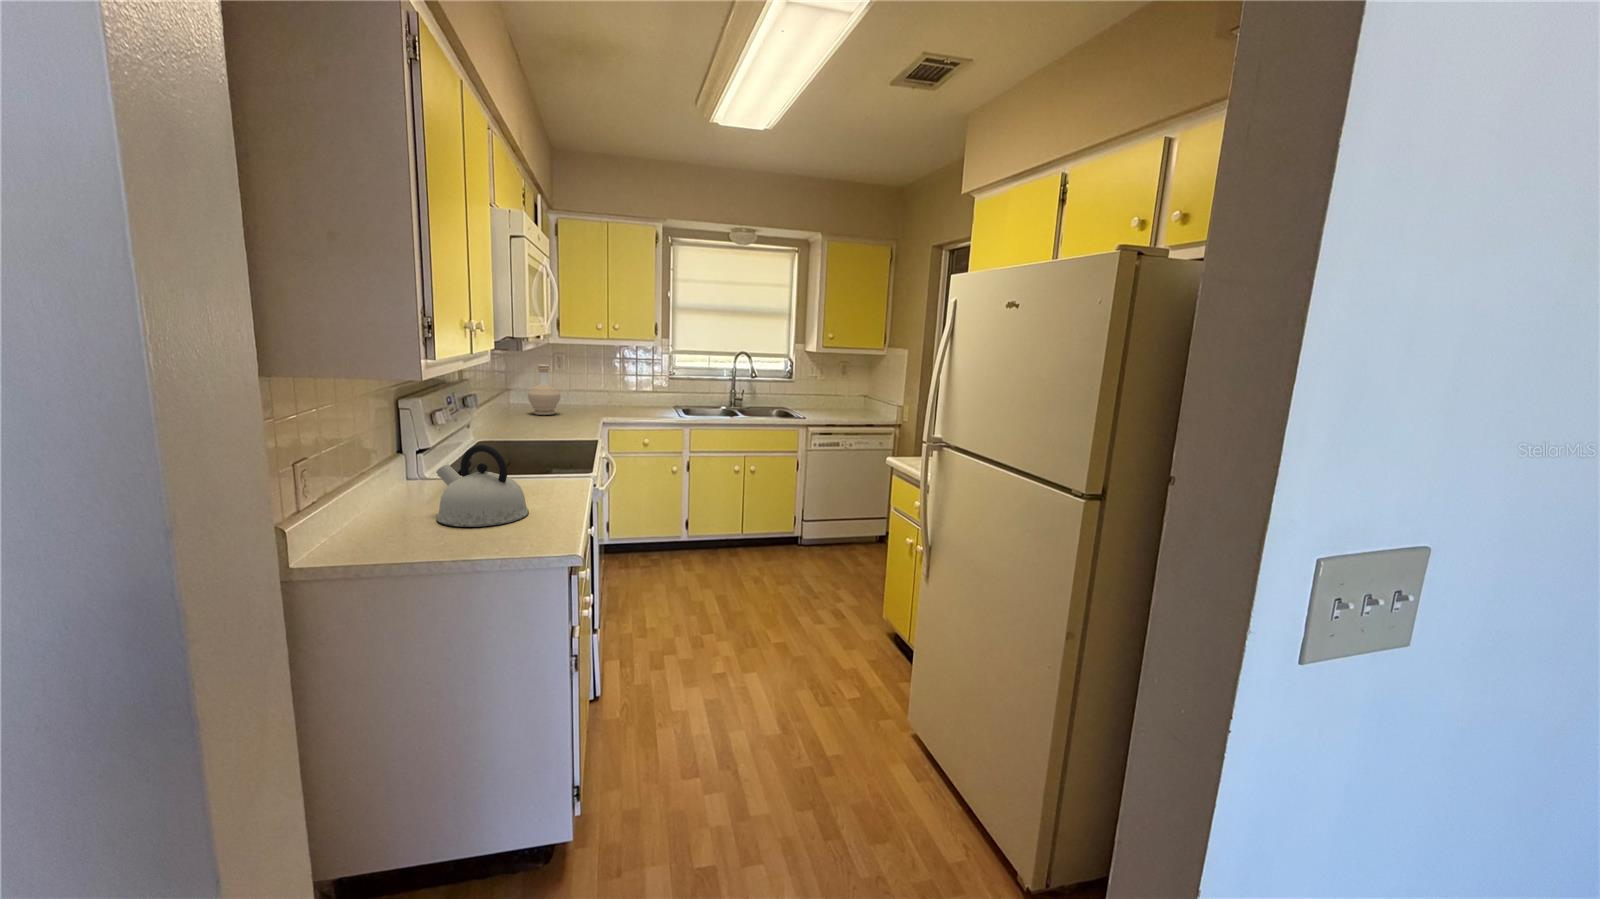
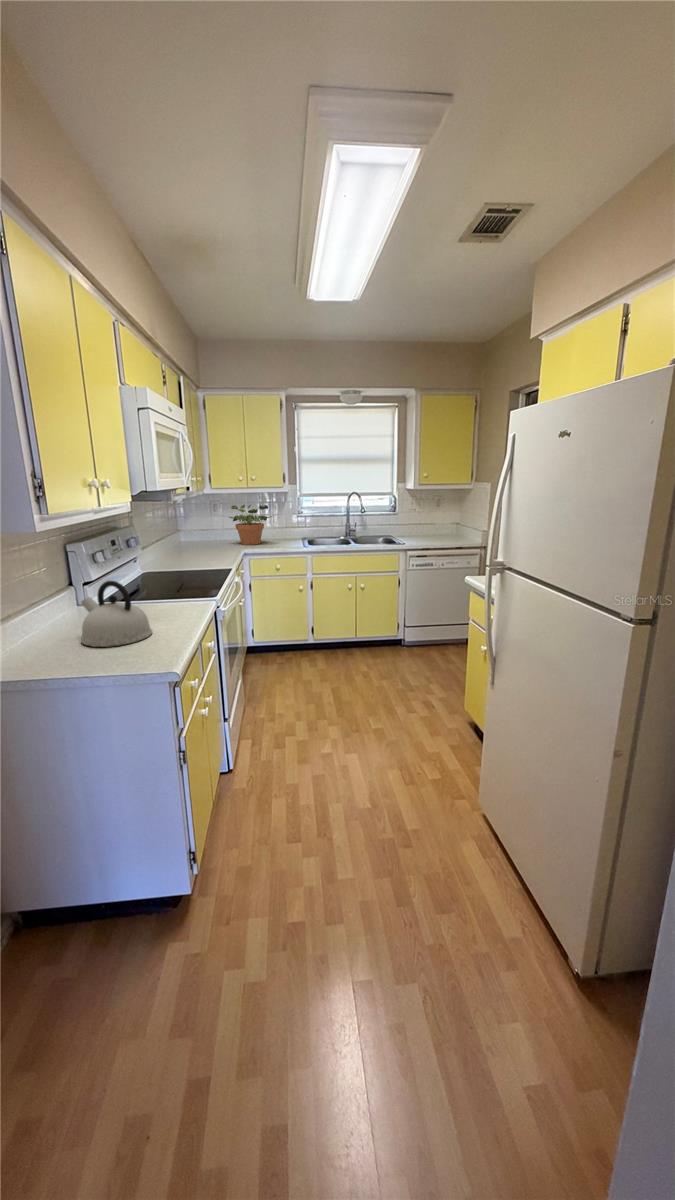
potted plant: none [581,359,643,411] -> present [229,505,272,545]
bottle: present [528,365,560,415] -> none [187,511,211,550]

